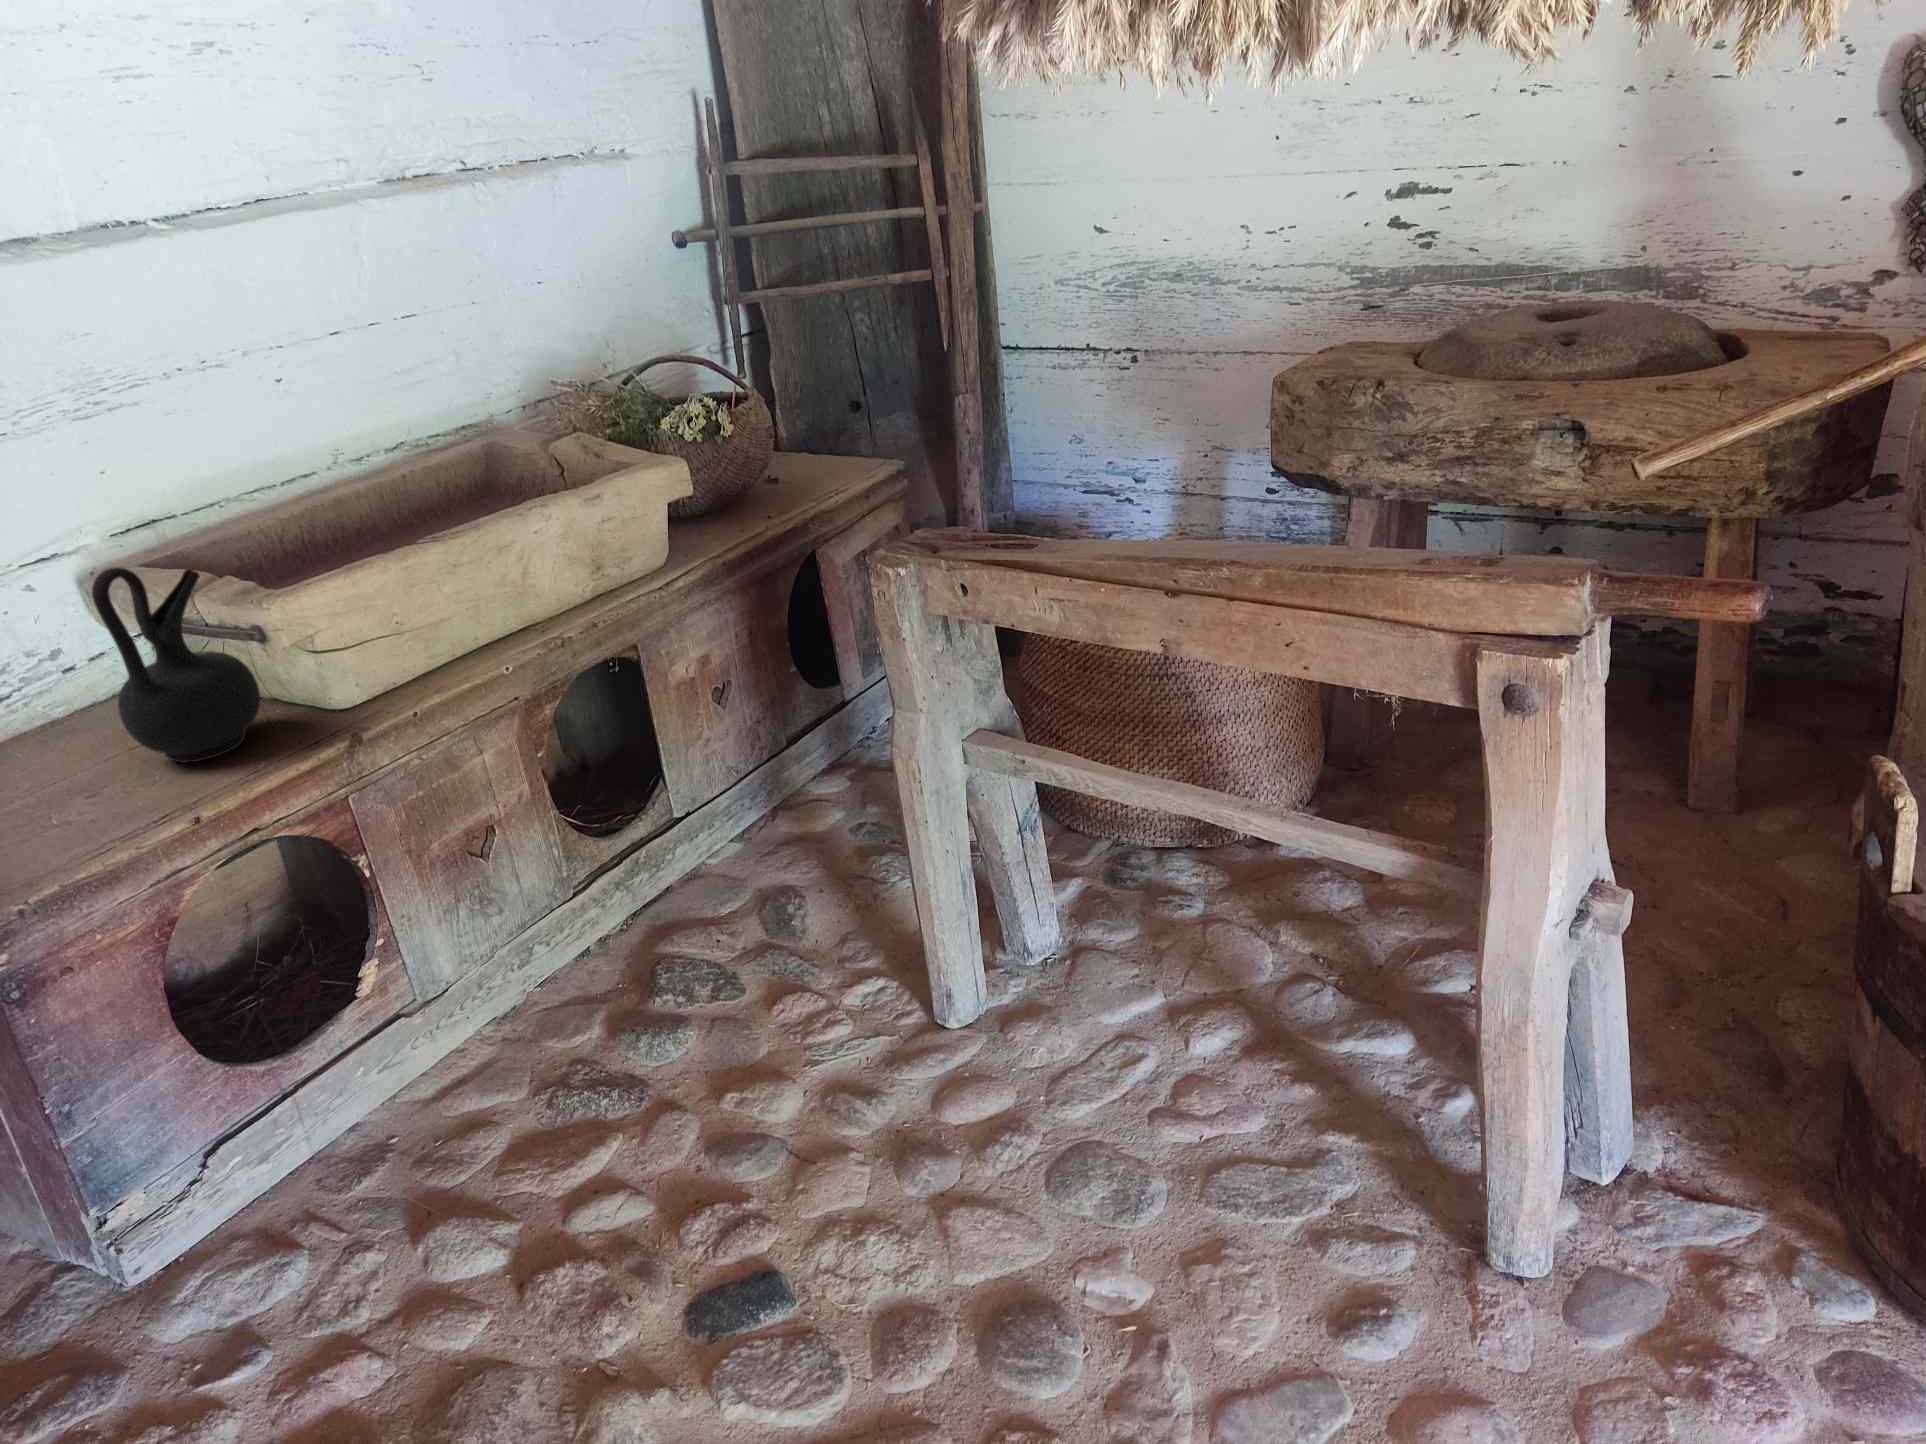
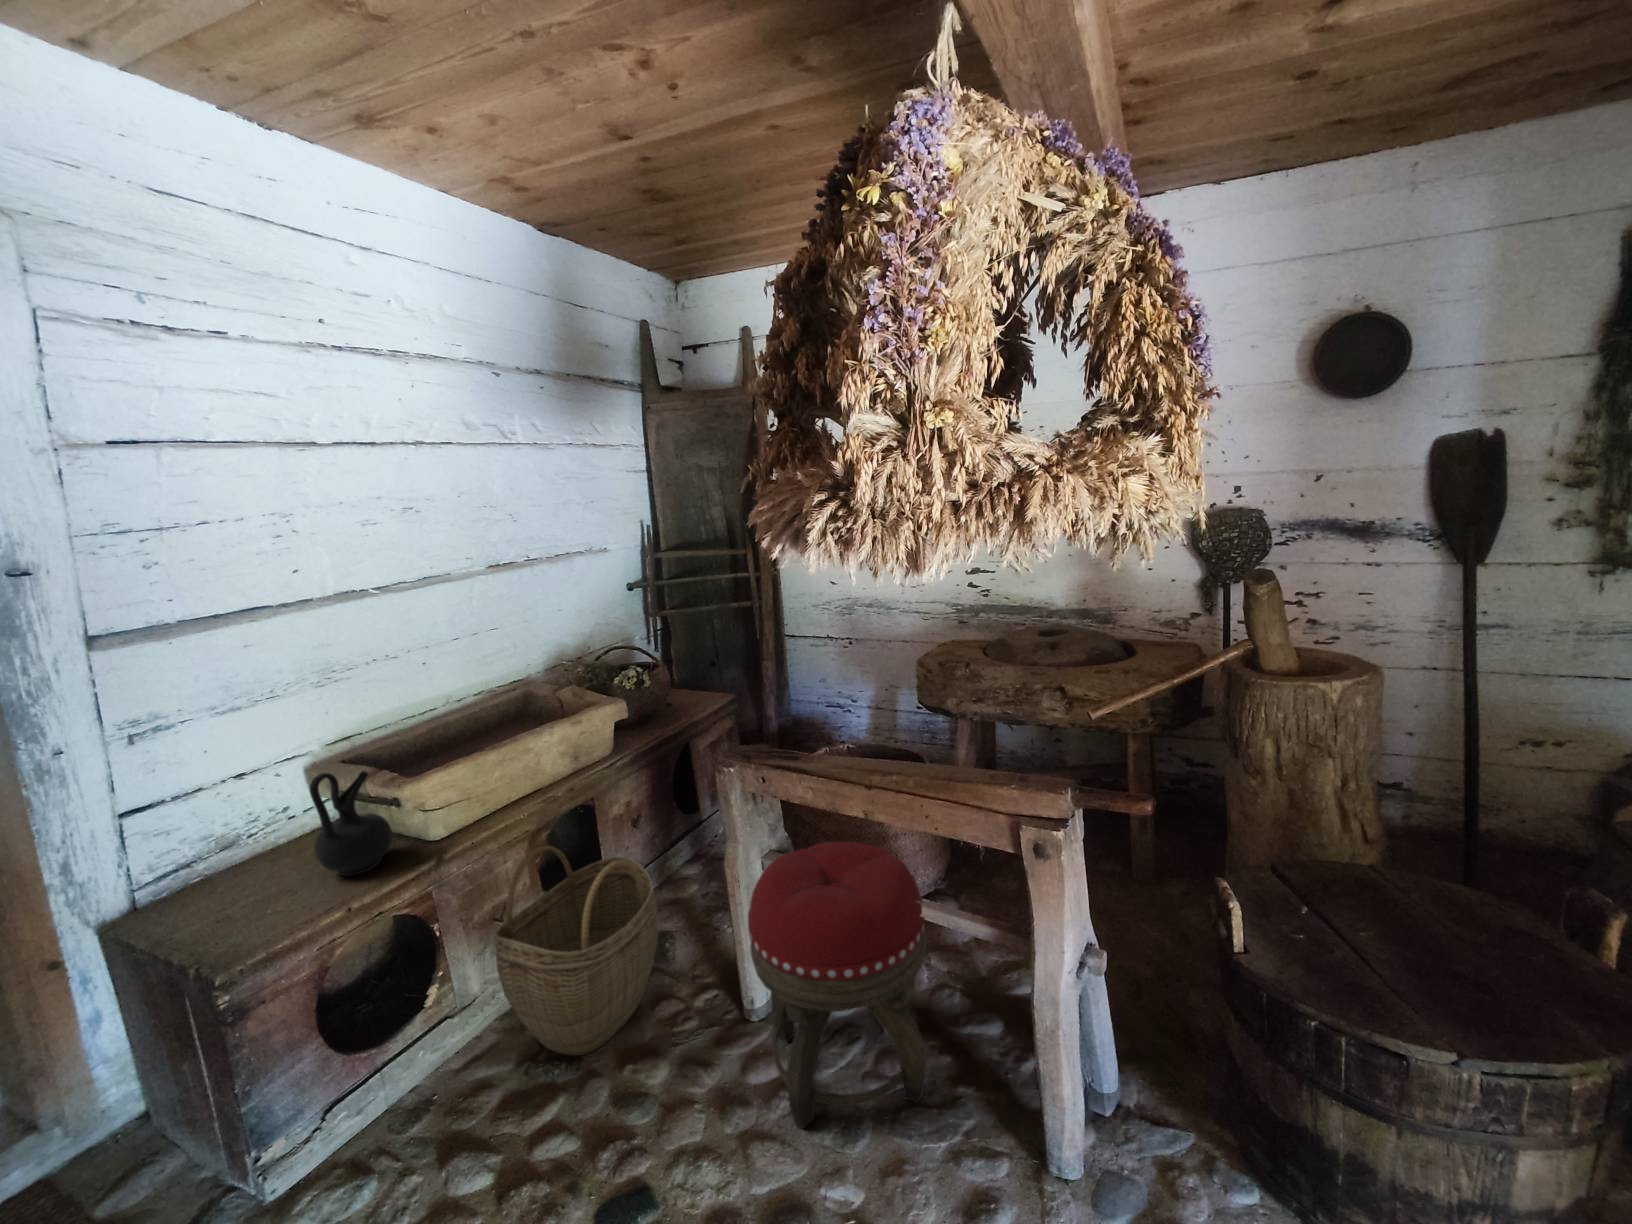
footstool: none [940,709,1279,1195] -> present [748,842,927,1129]
woven basket: none [469,721,771,1082] -> present [494,846,658,1056]

